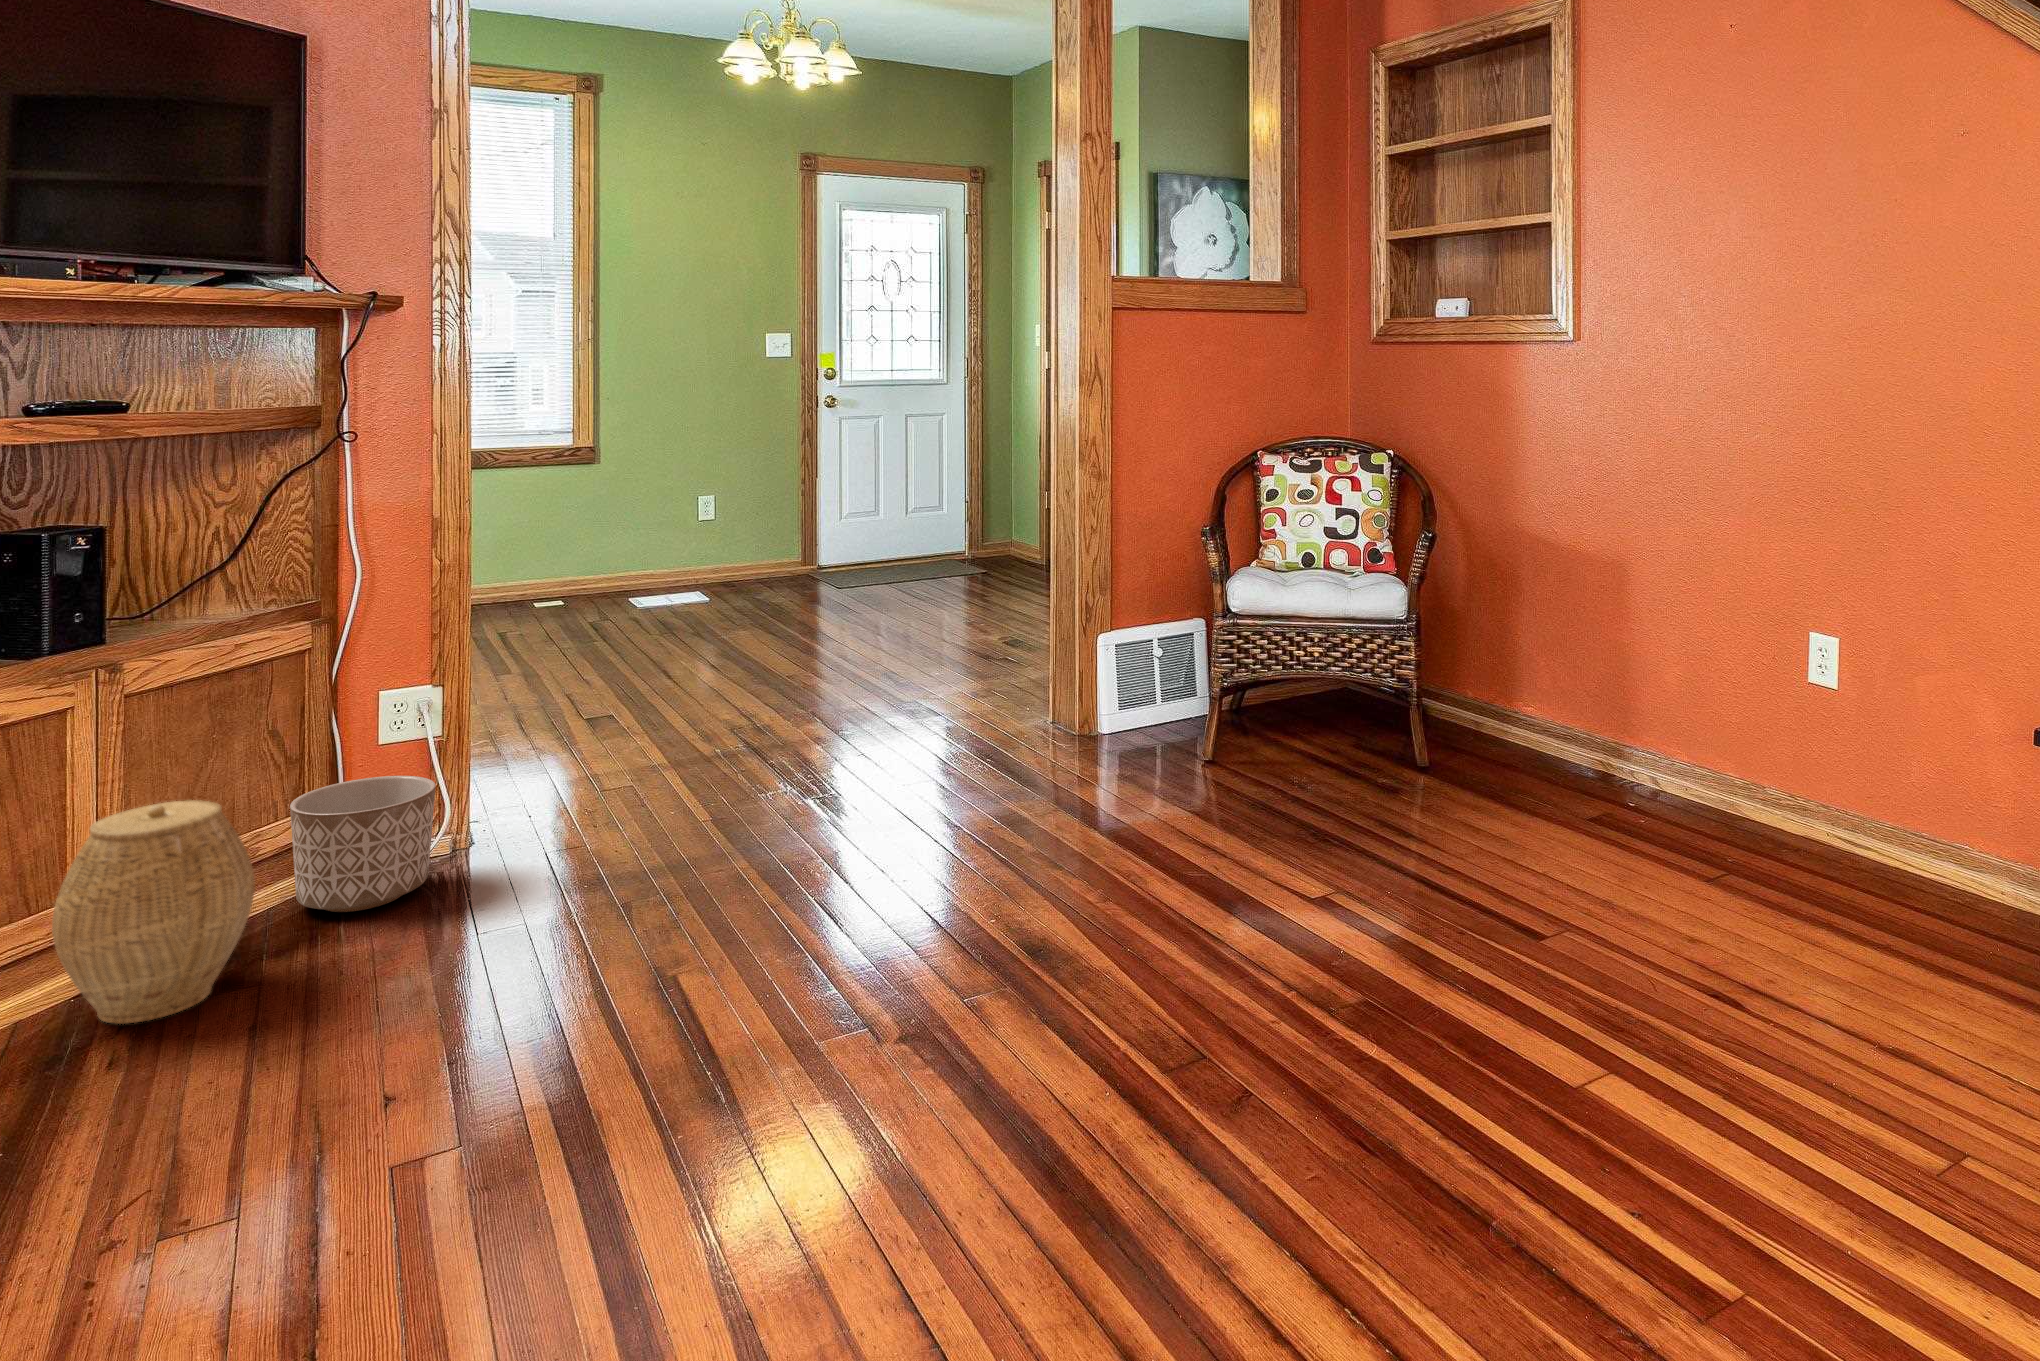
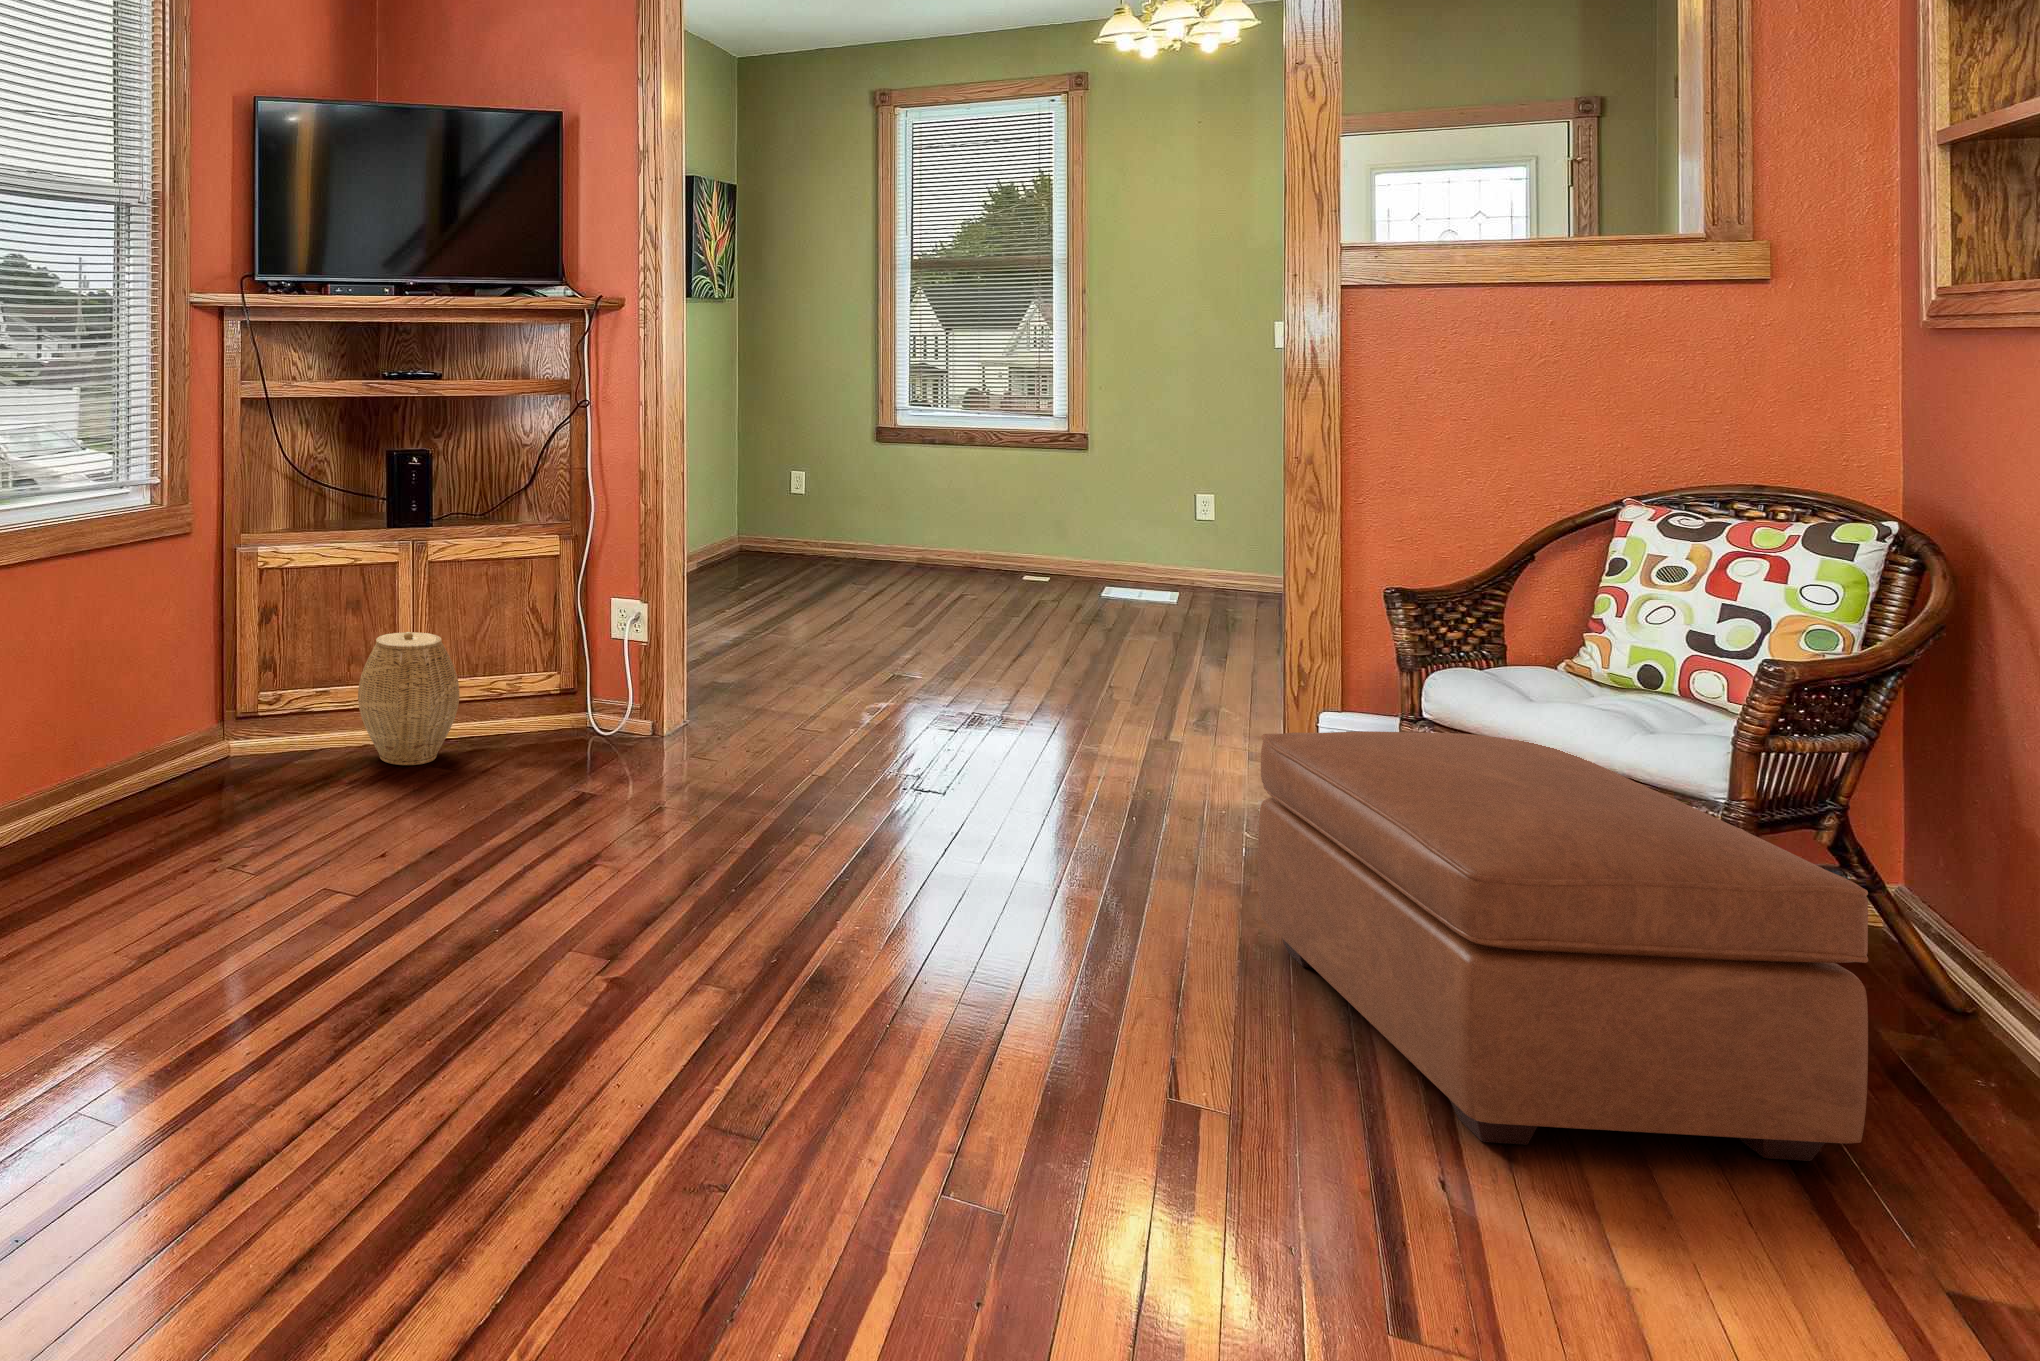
ottoman: none [1204,613,1552,856] -> present [1258,731,1868,1161]
planter: present [290,776,436,912] -> none [521,656,611,749]

